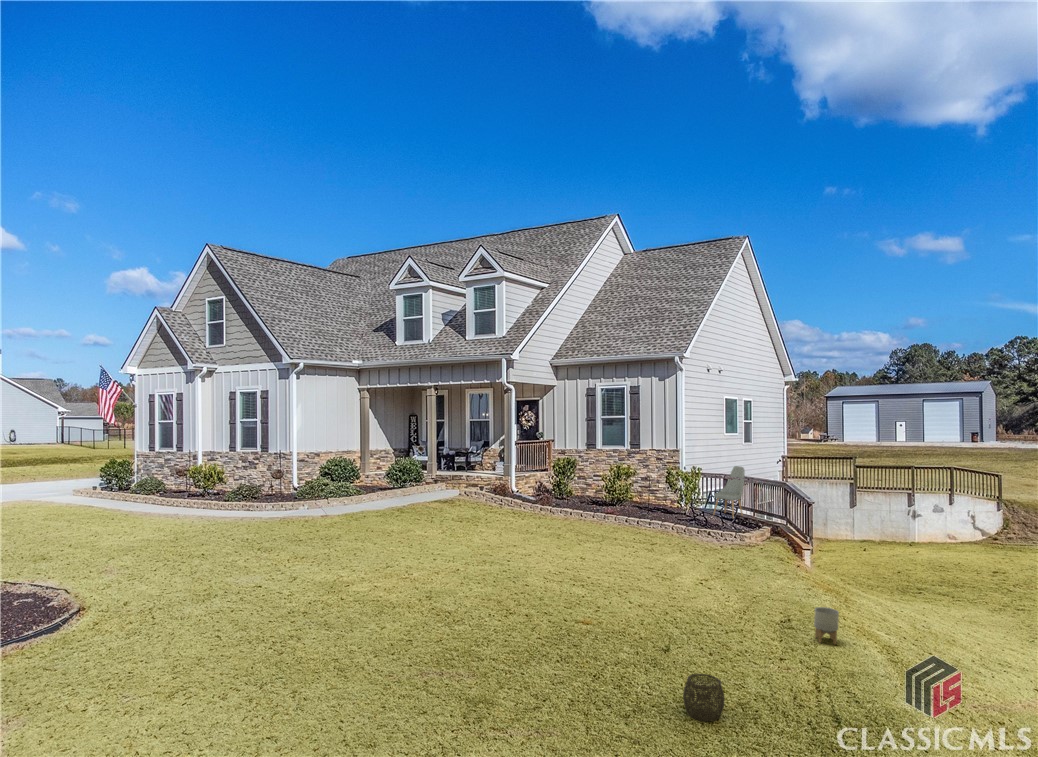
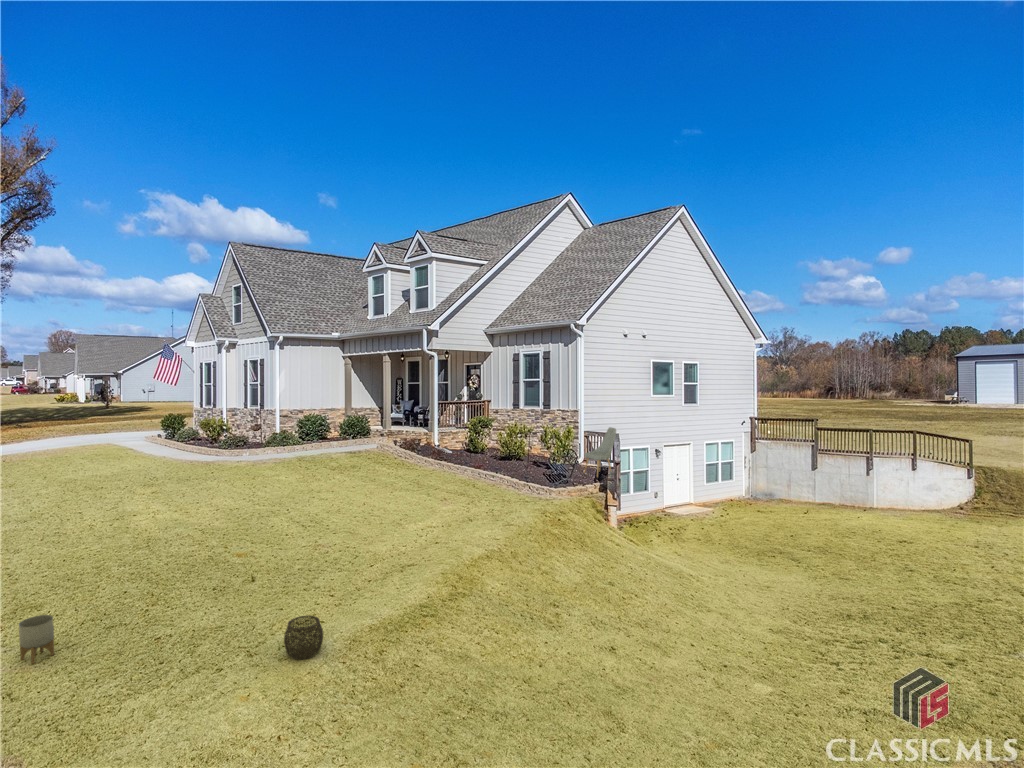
planter: present [814,607,839,645] -> present [19,615,54,664]
woven basket: present [683,674,725,721] -> present [284,615,323,659]

